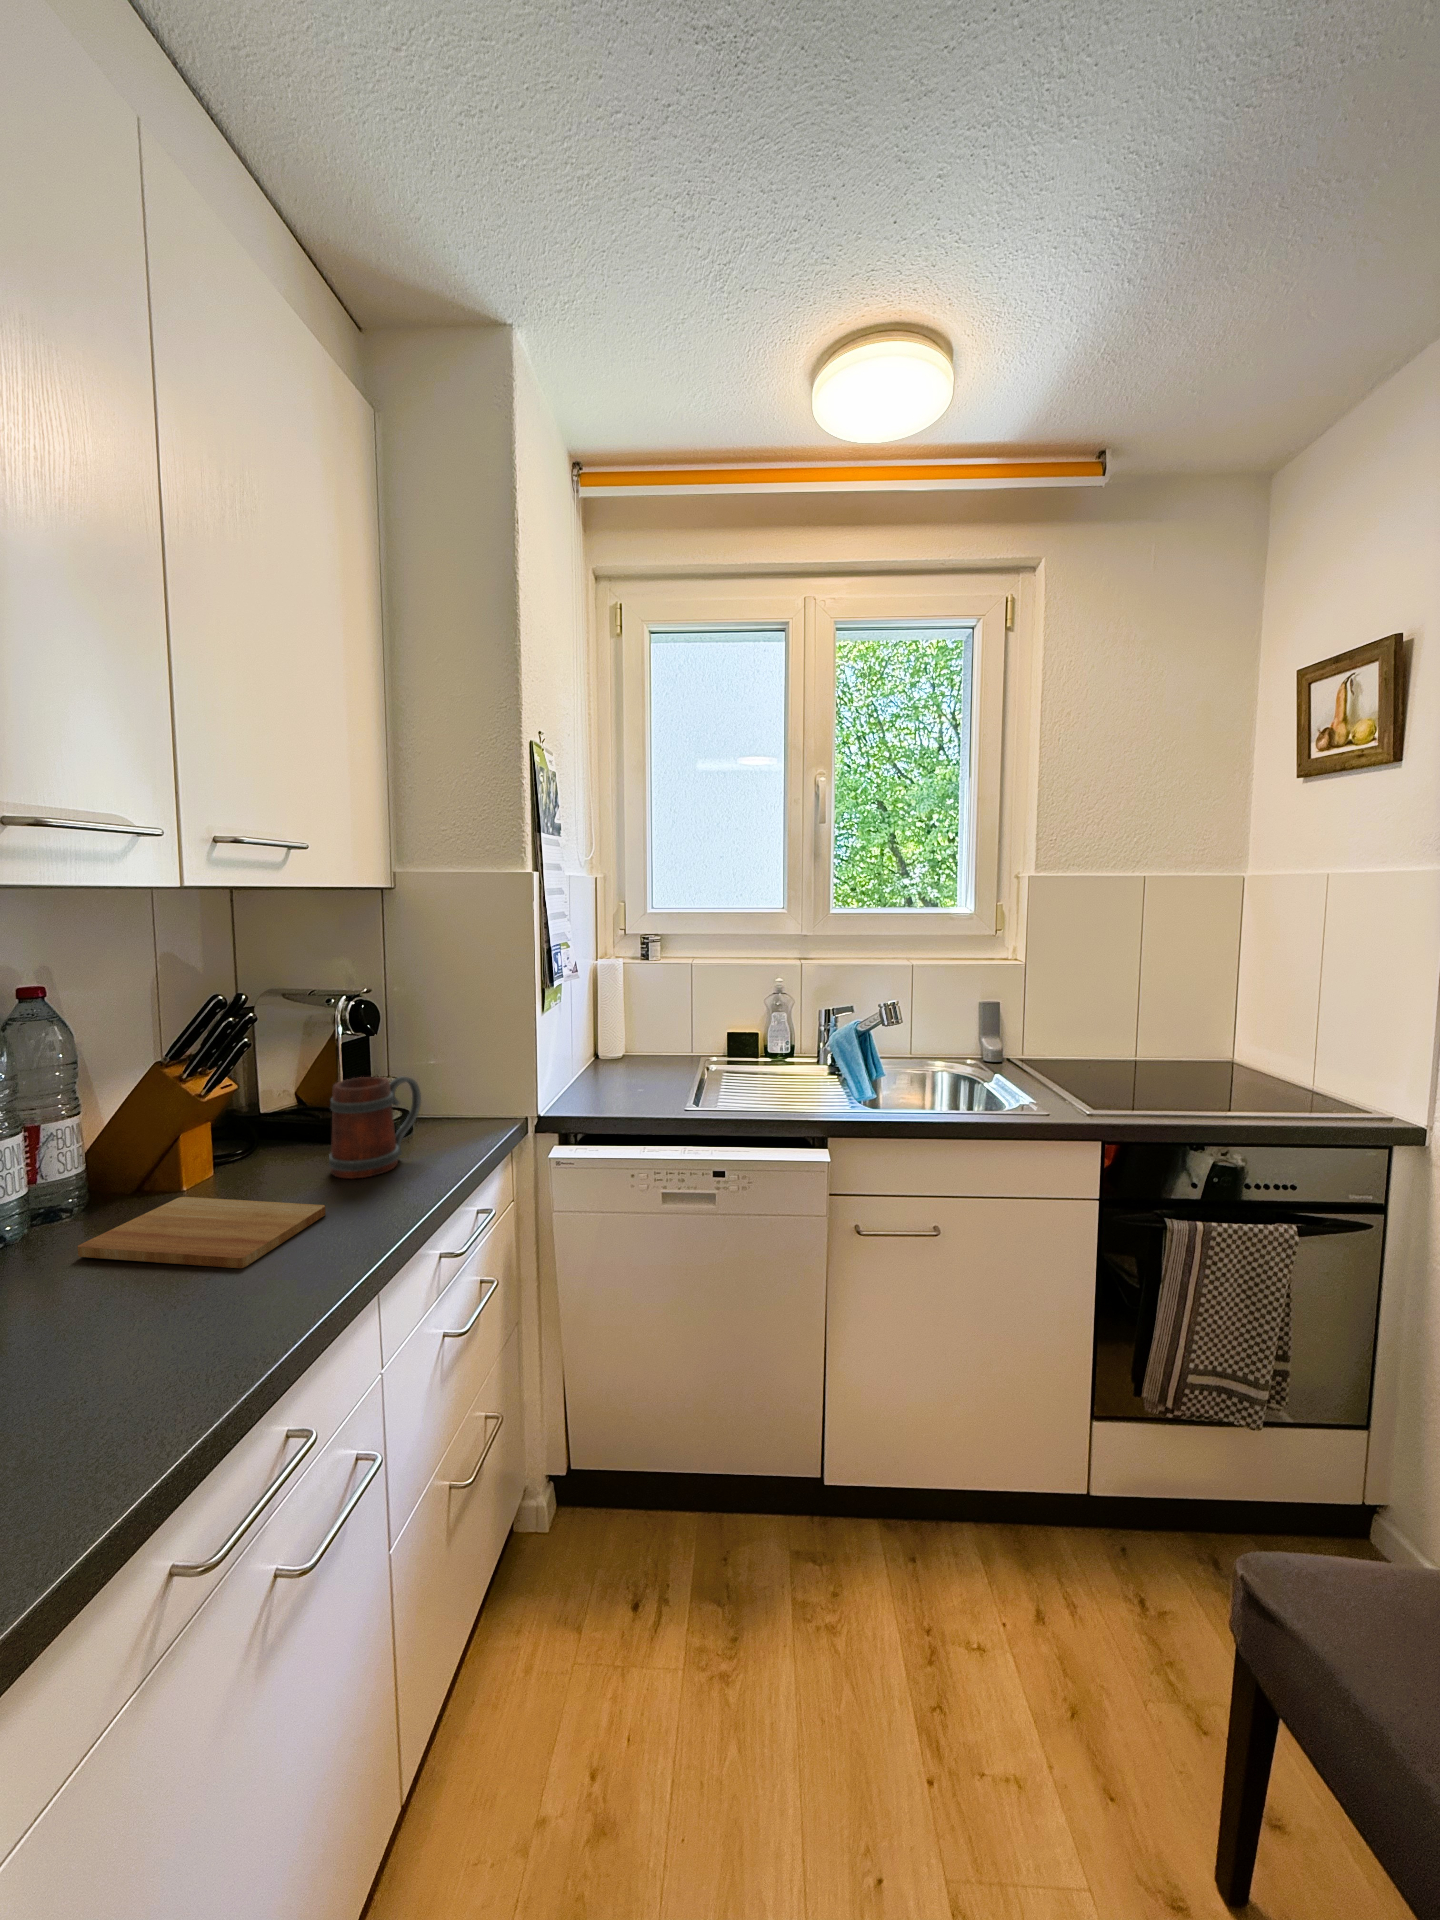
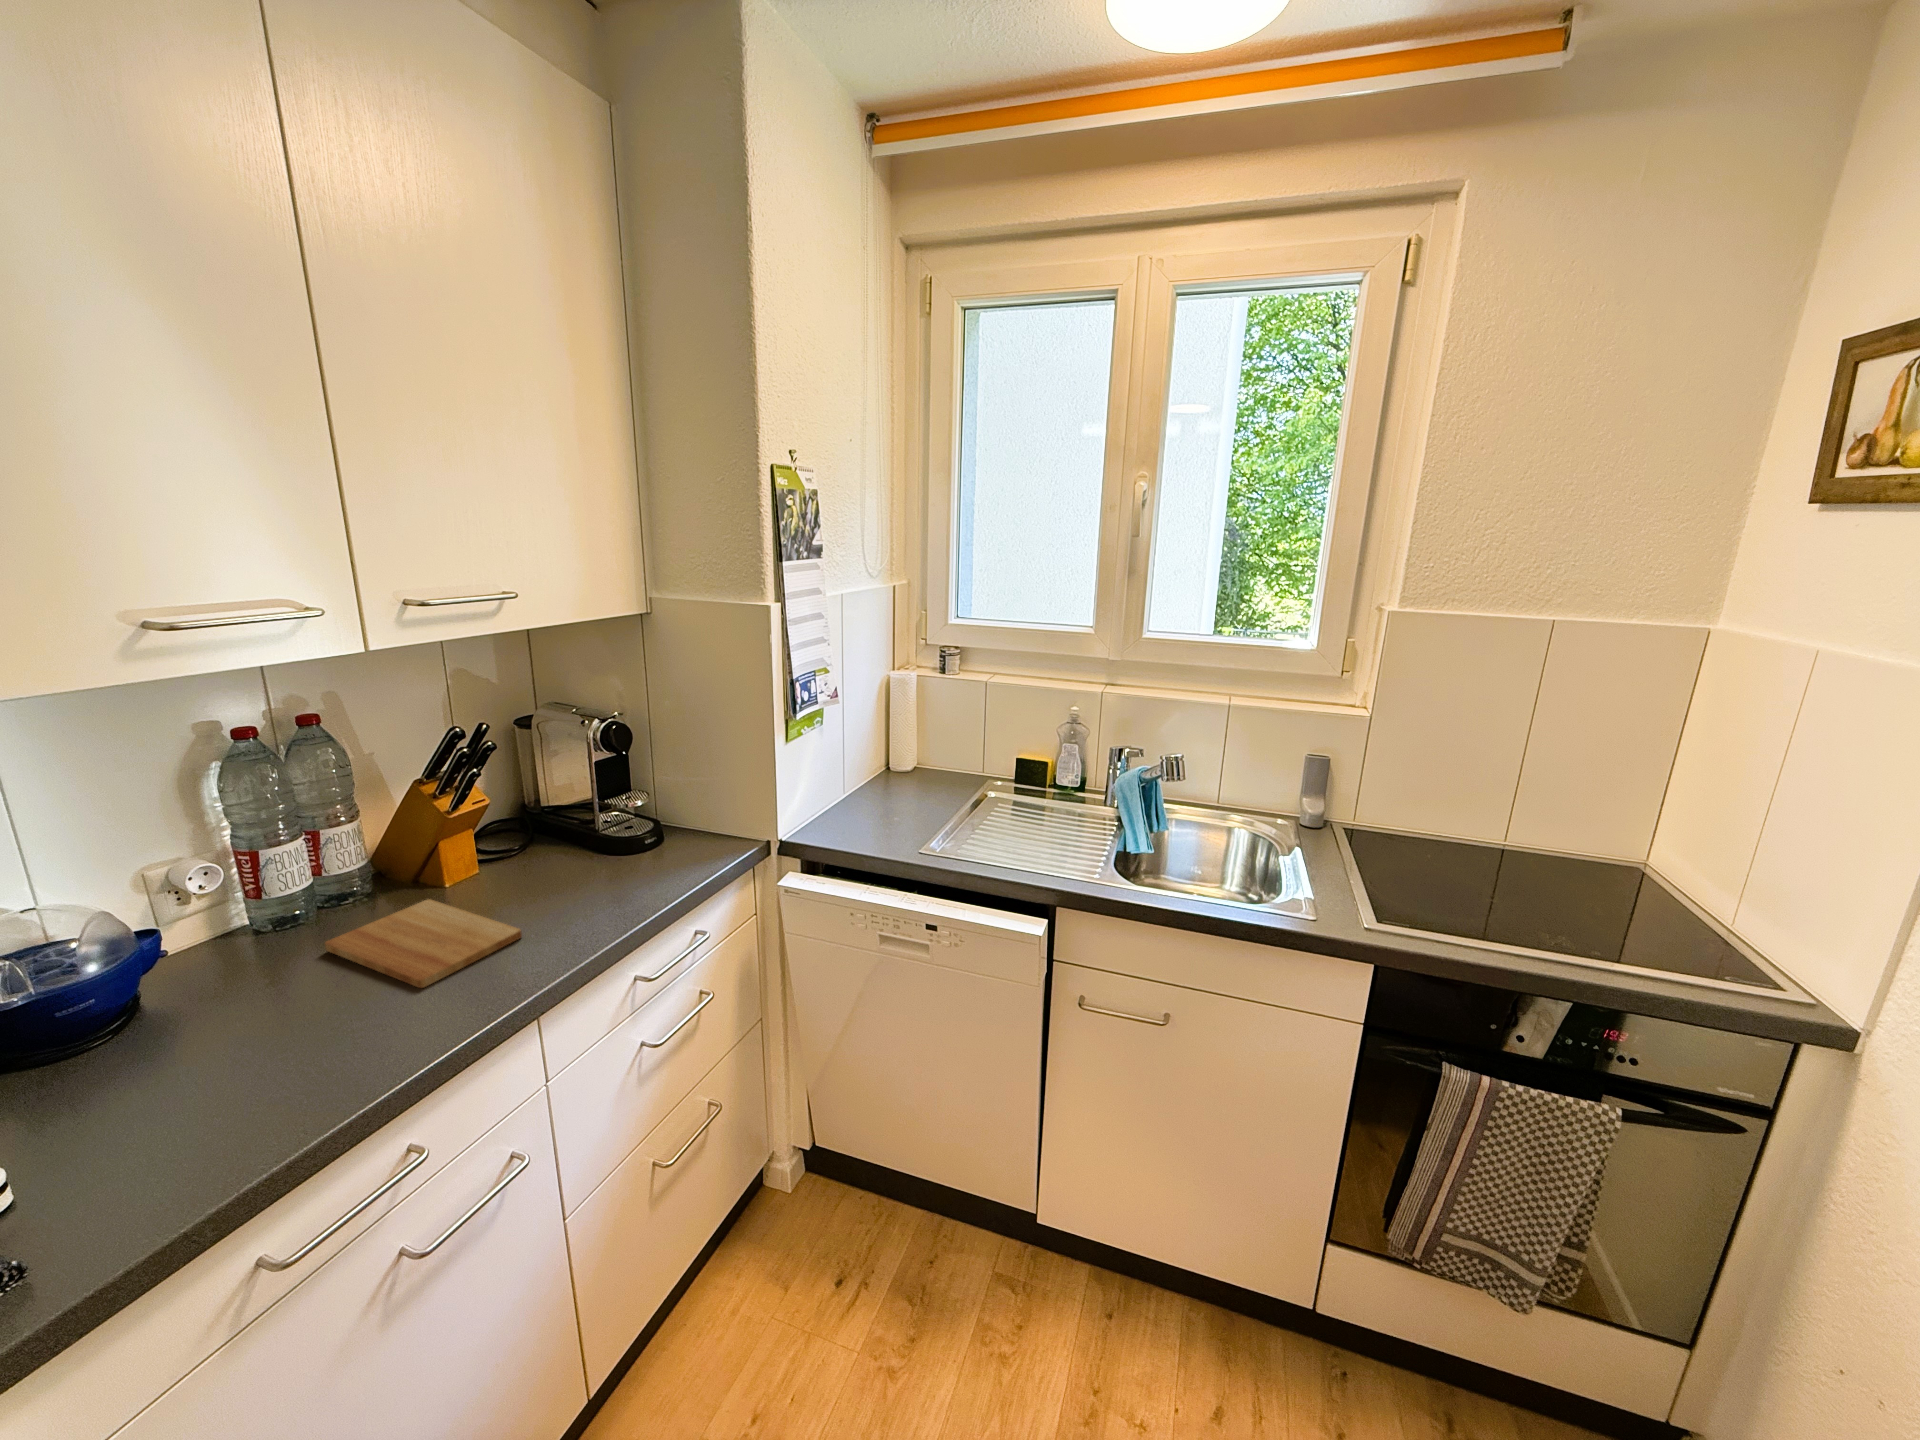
mug: present [329,1076,421,1179] -> none [556,803,645,897]

